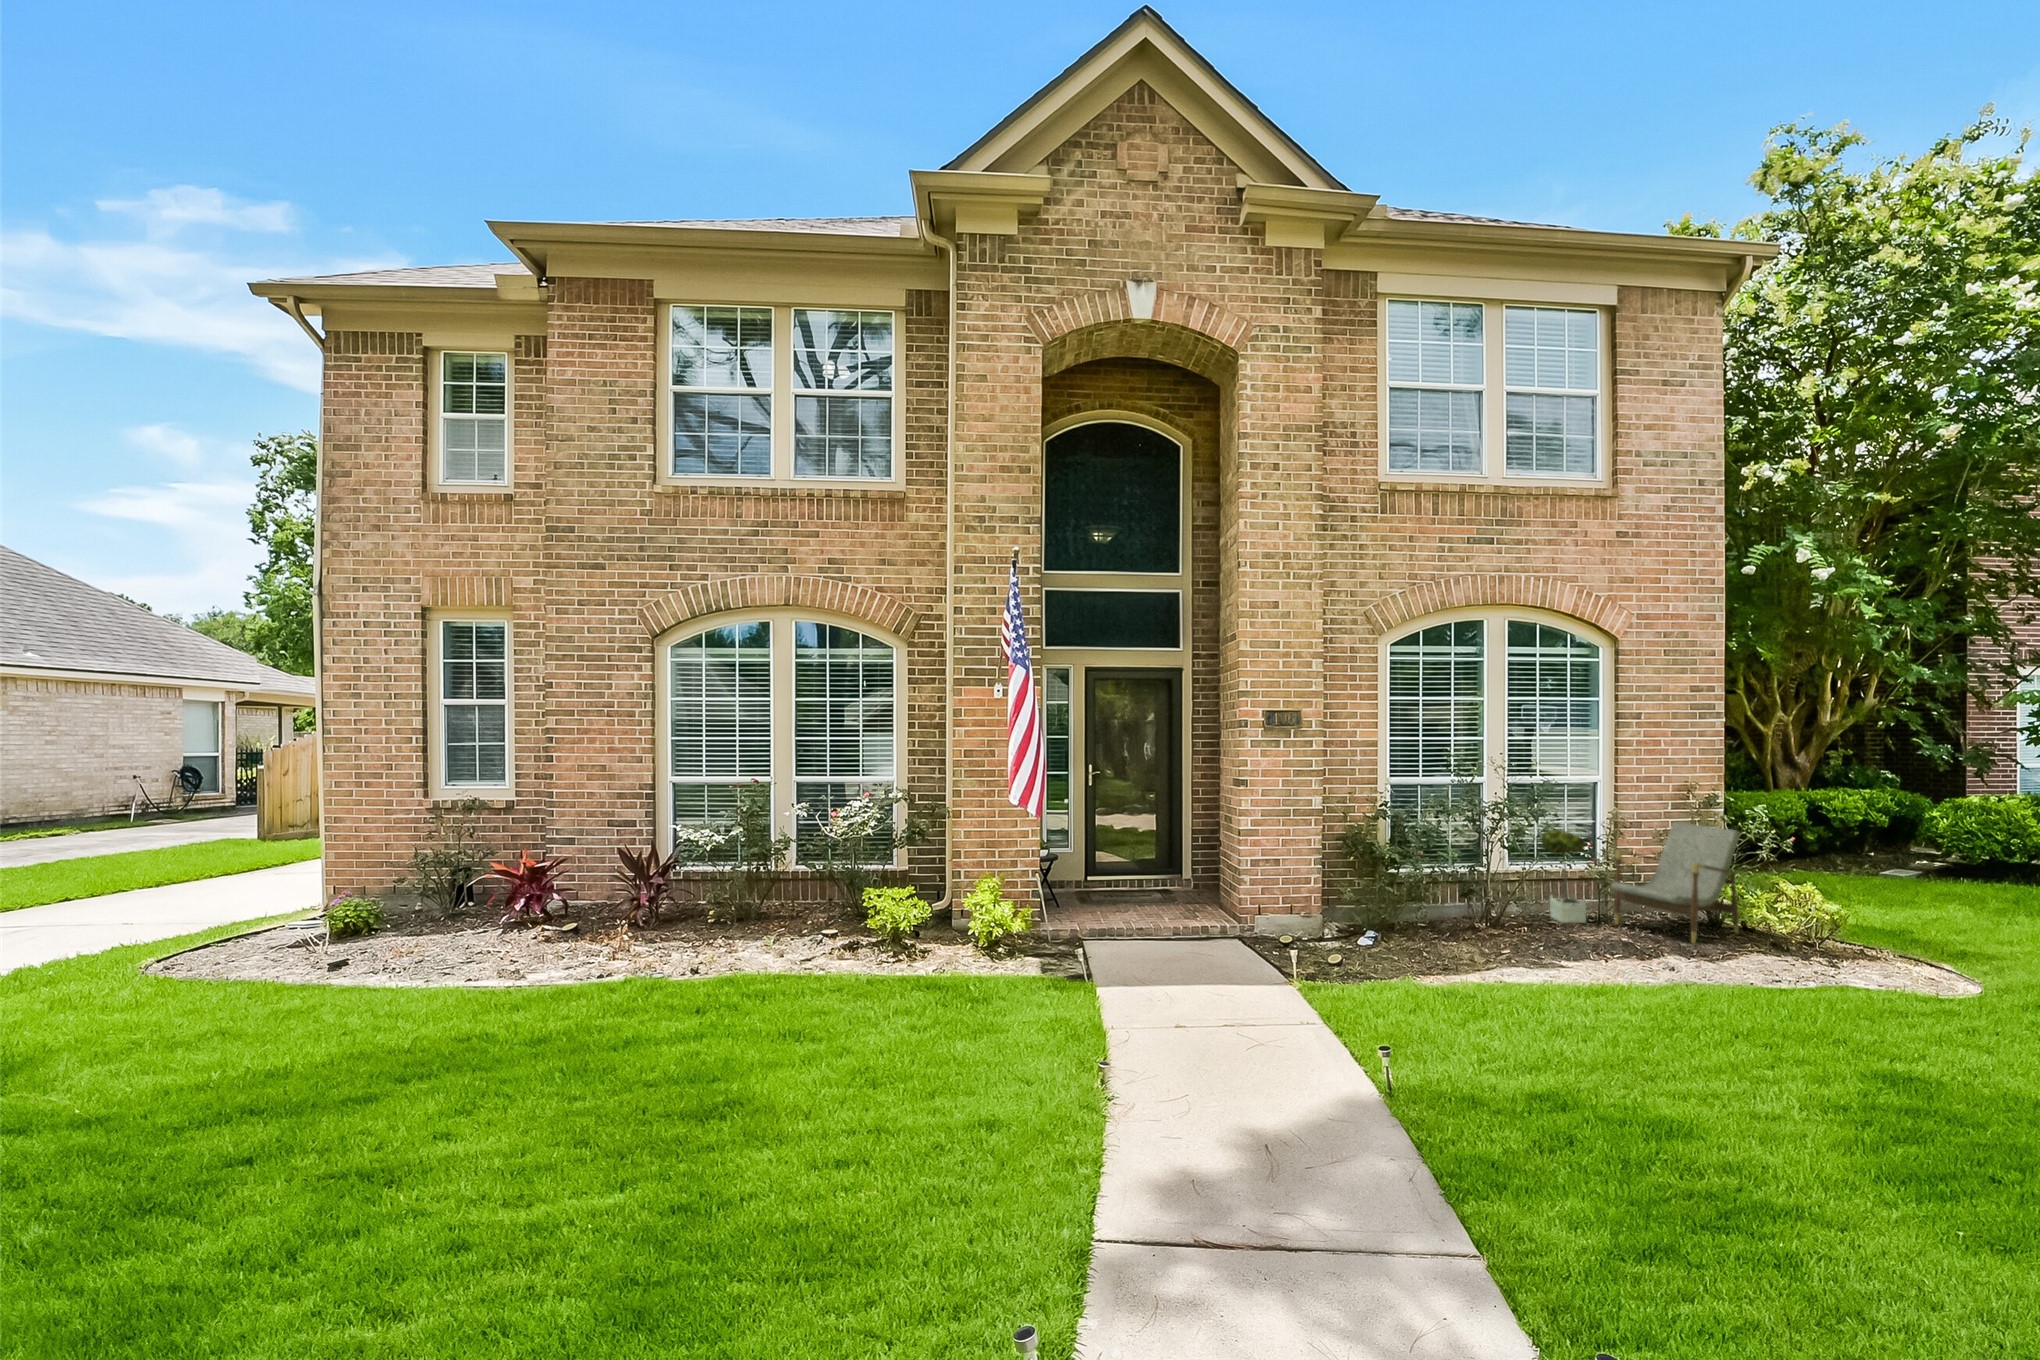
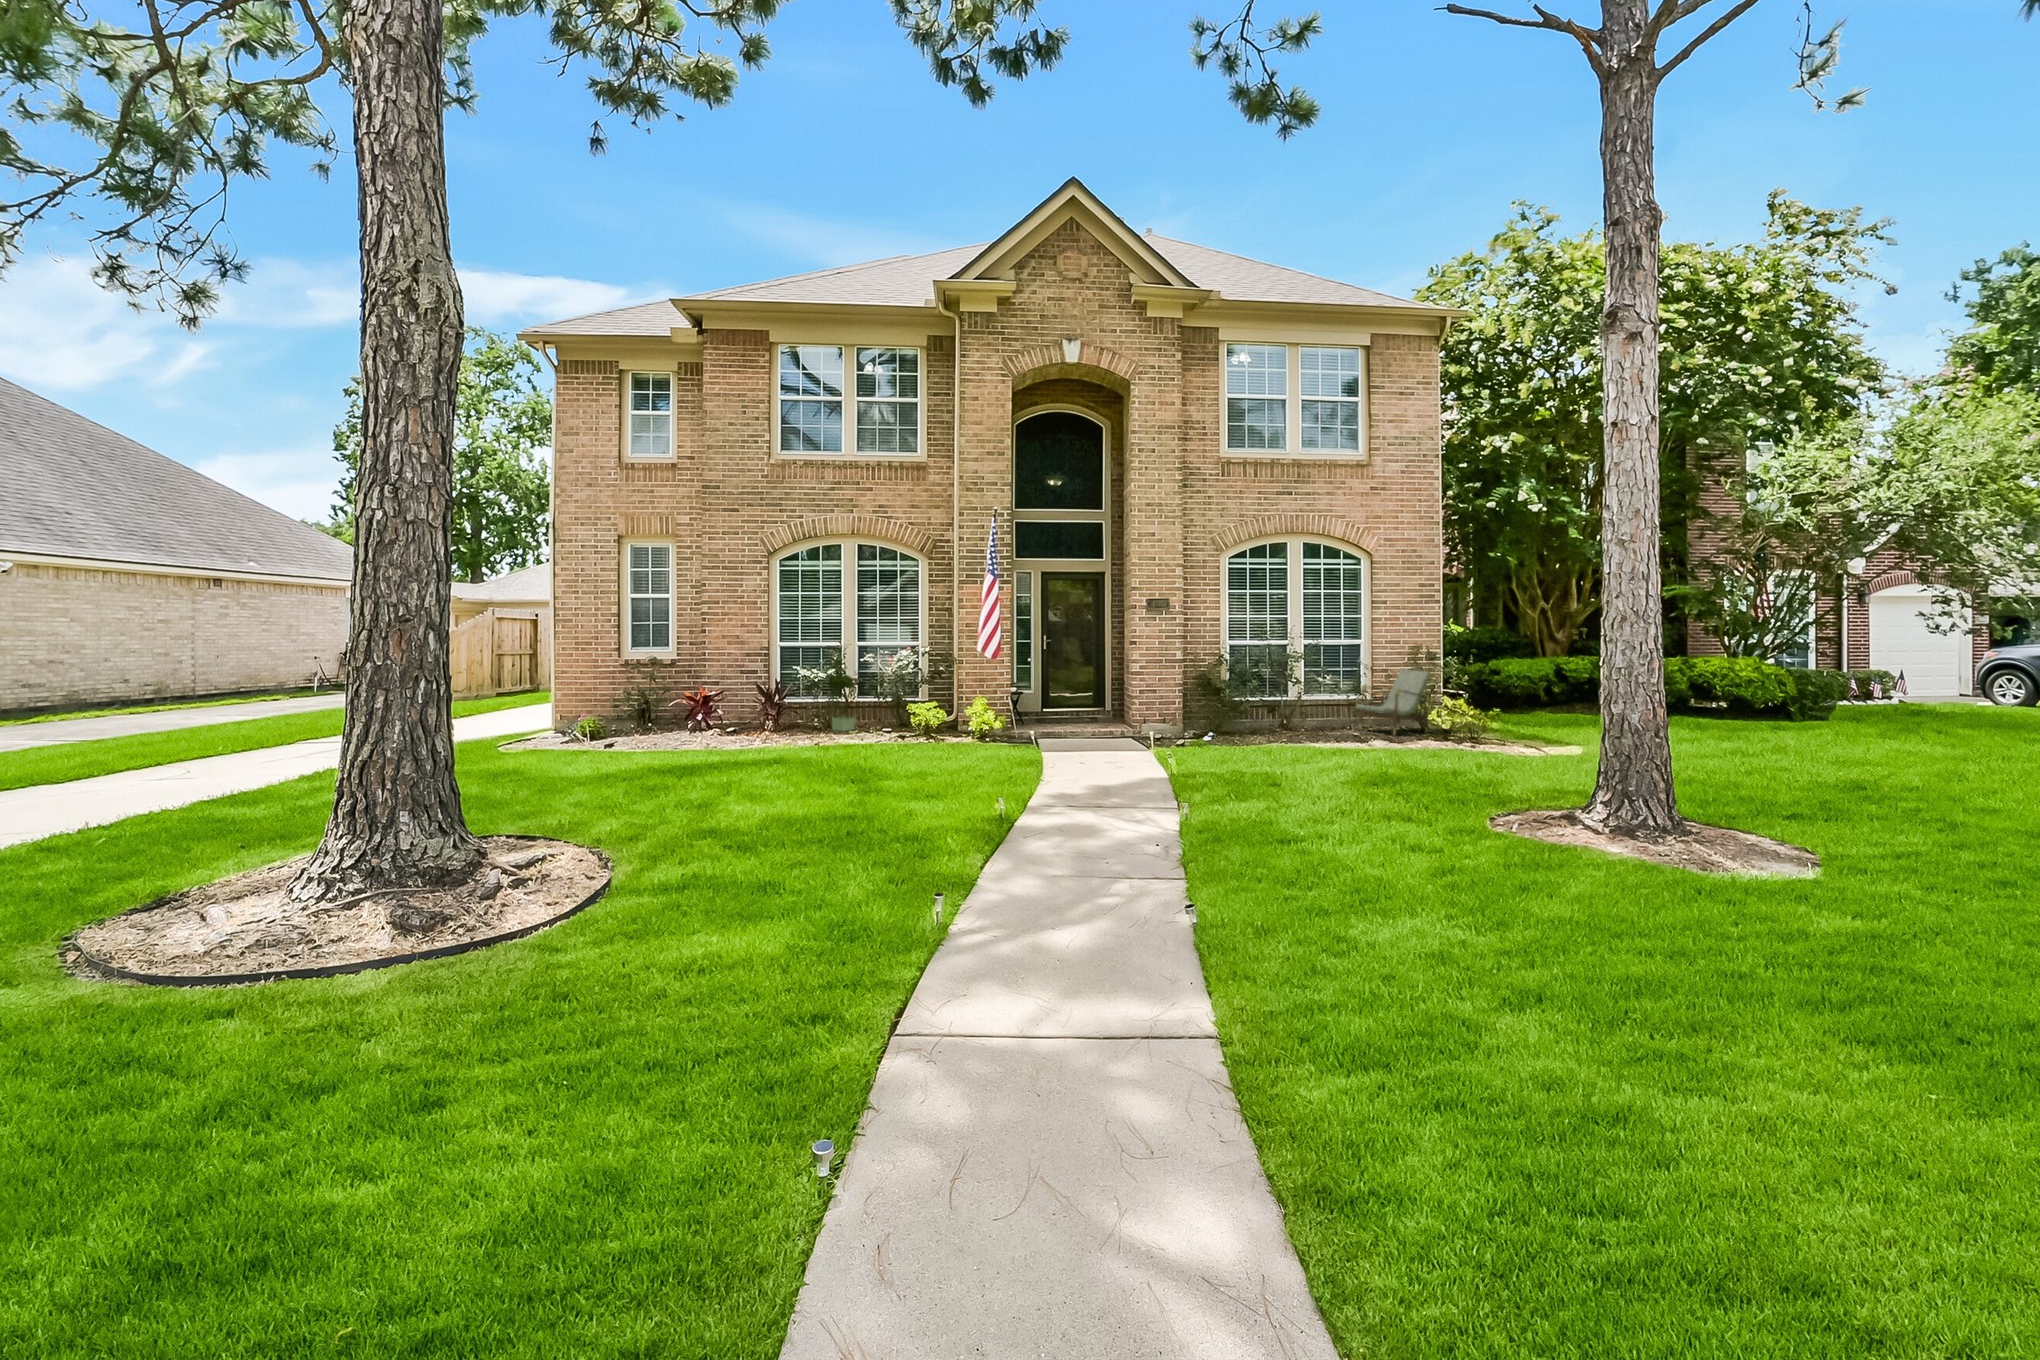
potted tree: present [1542,830,1586,923] -> present [828,674,855,731]

